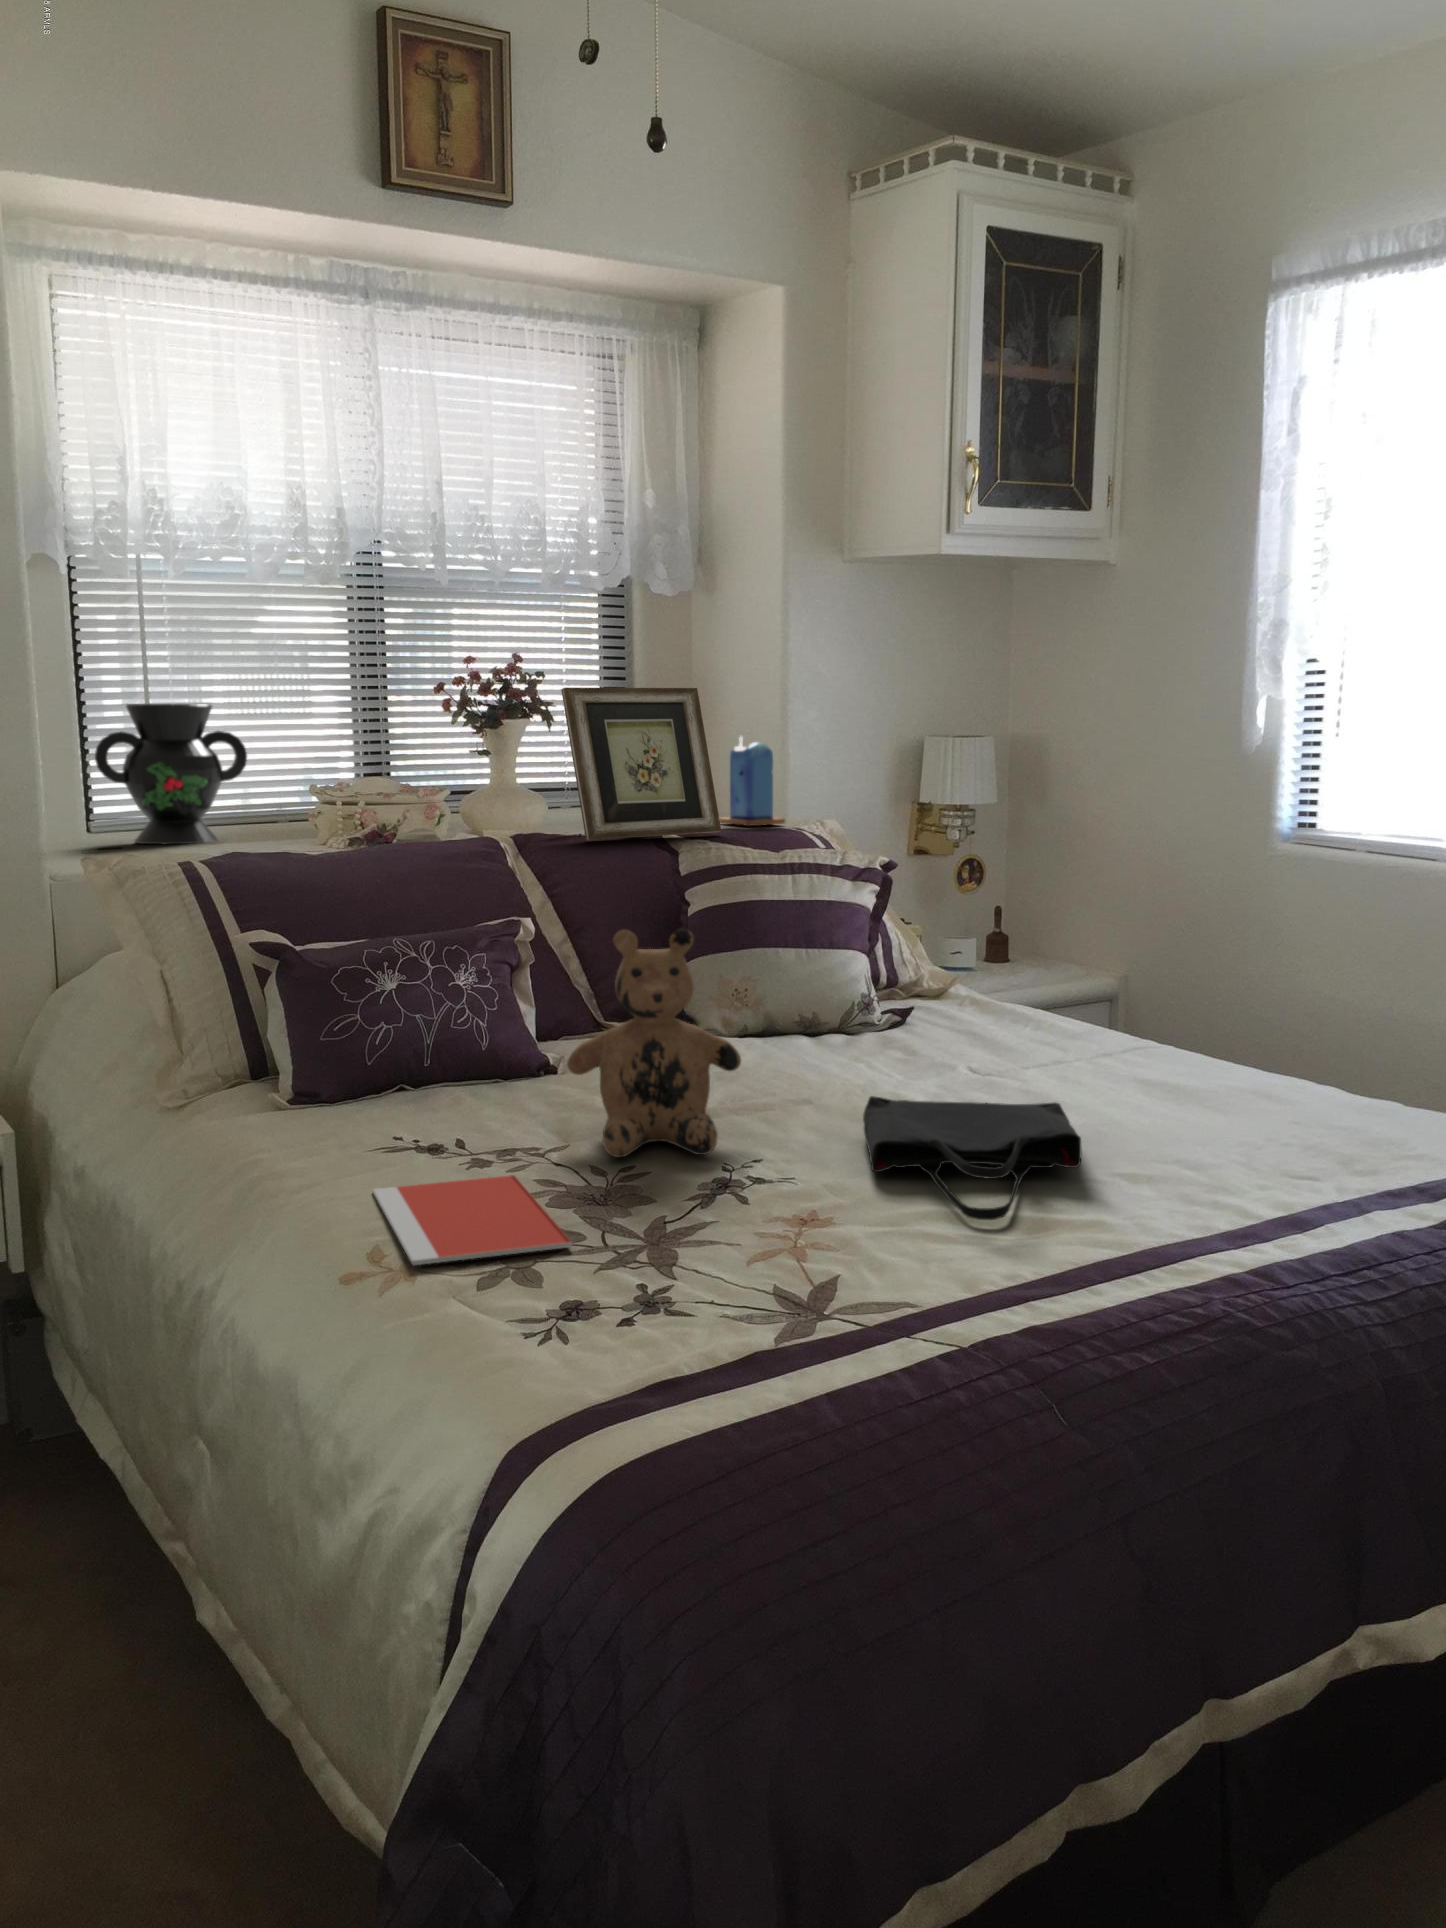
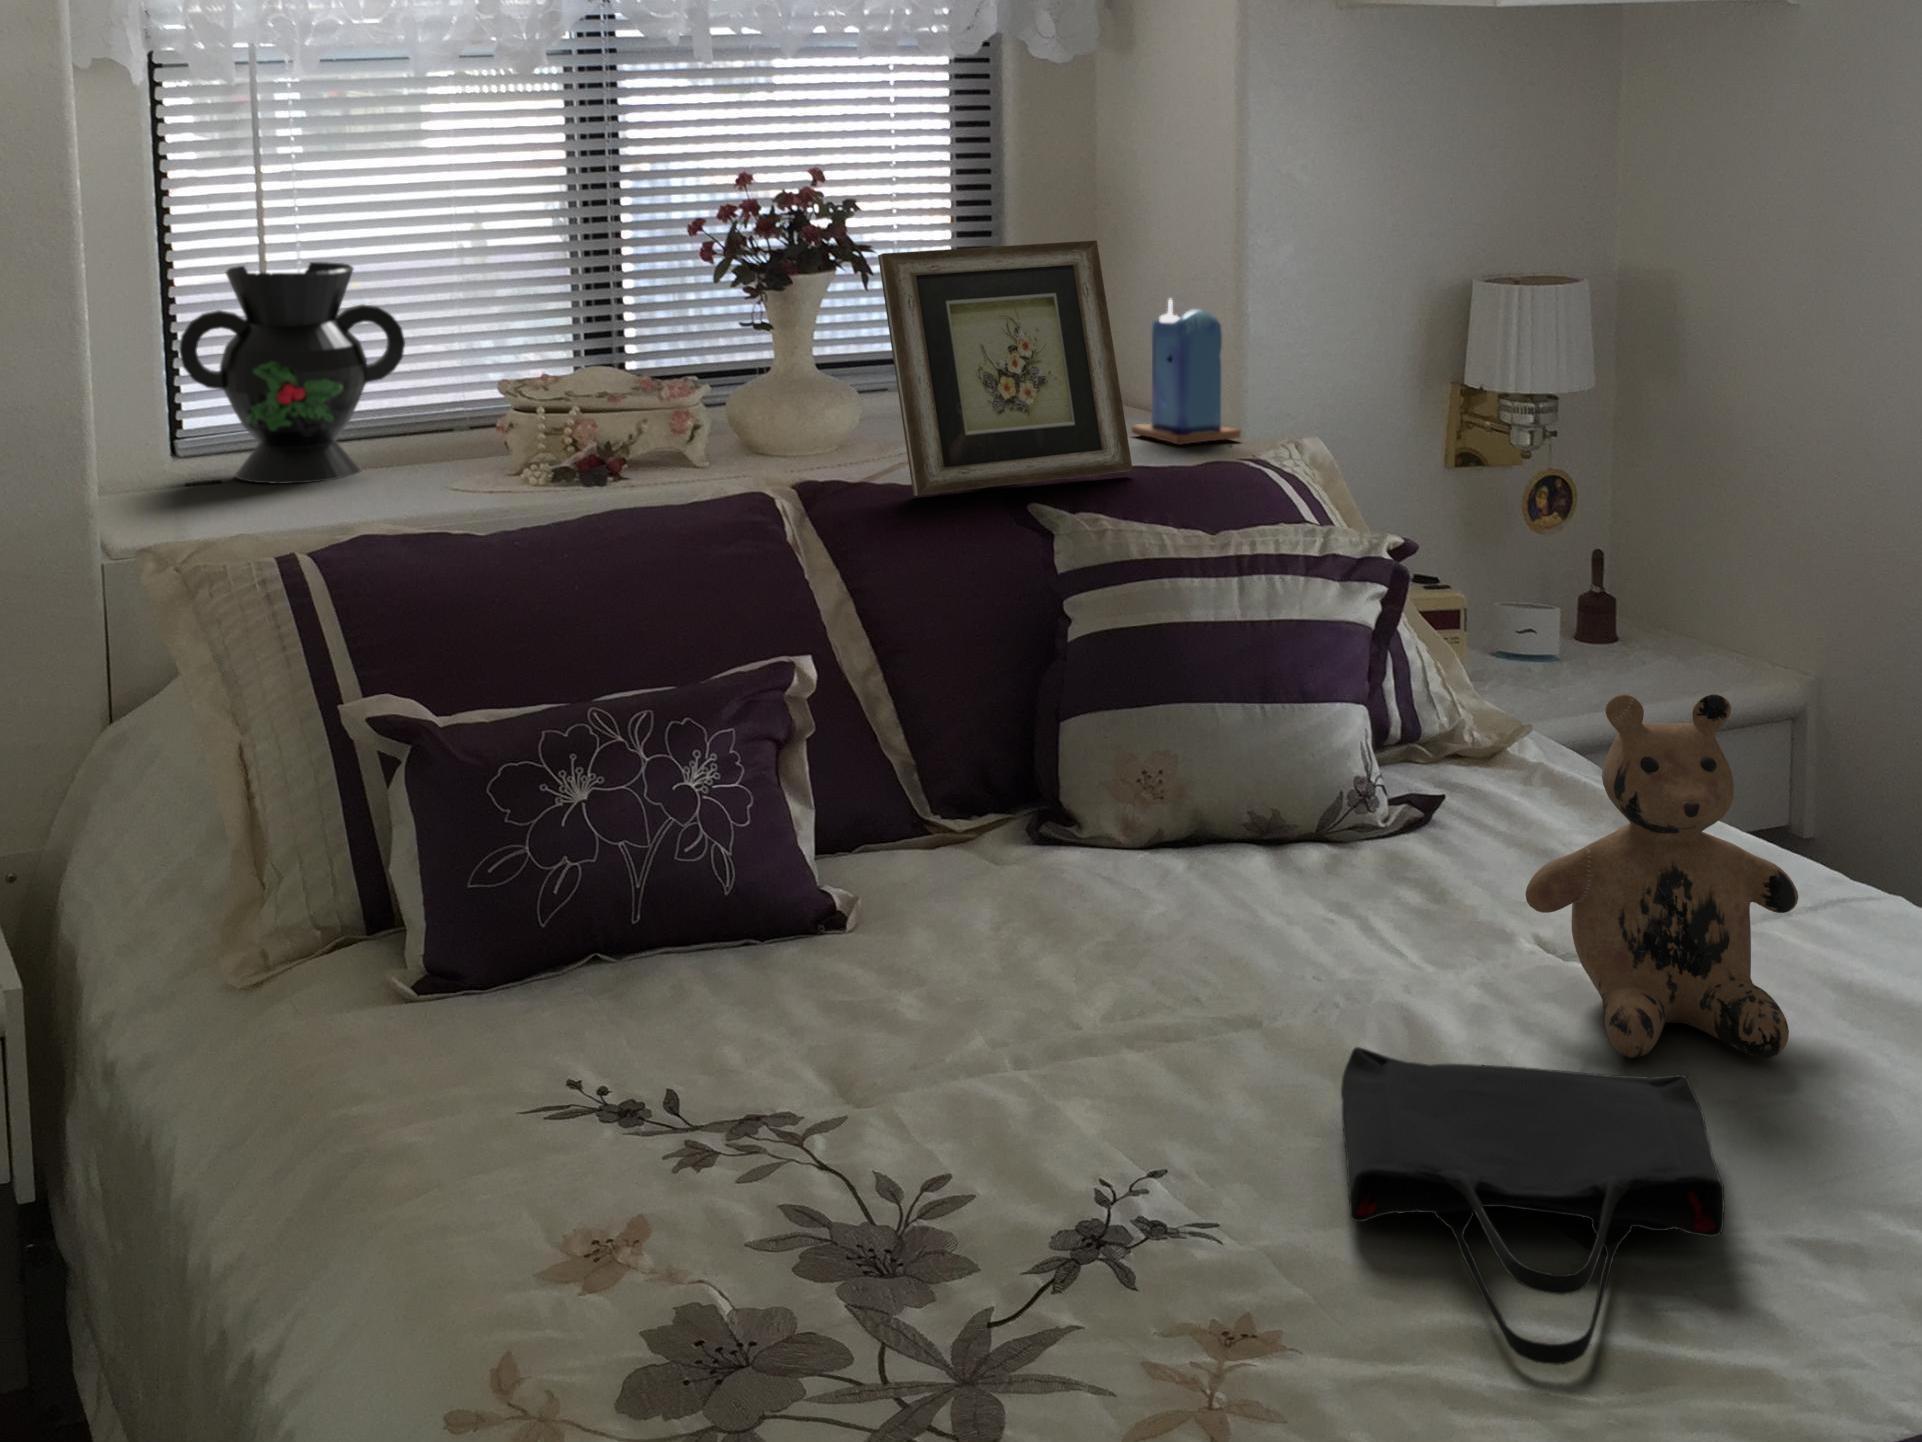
teddy bear: present [567,929,741,1157] -> present [1525,694,1798,1058]
notebook: present [373,1175,573,1265] -> none [516,1188,824,1425]

